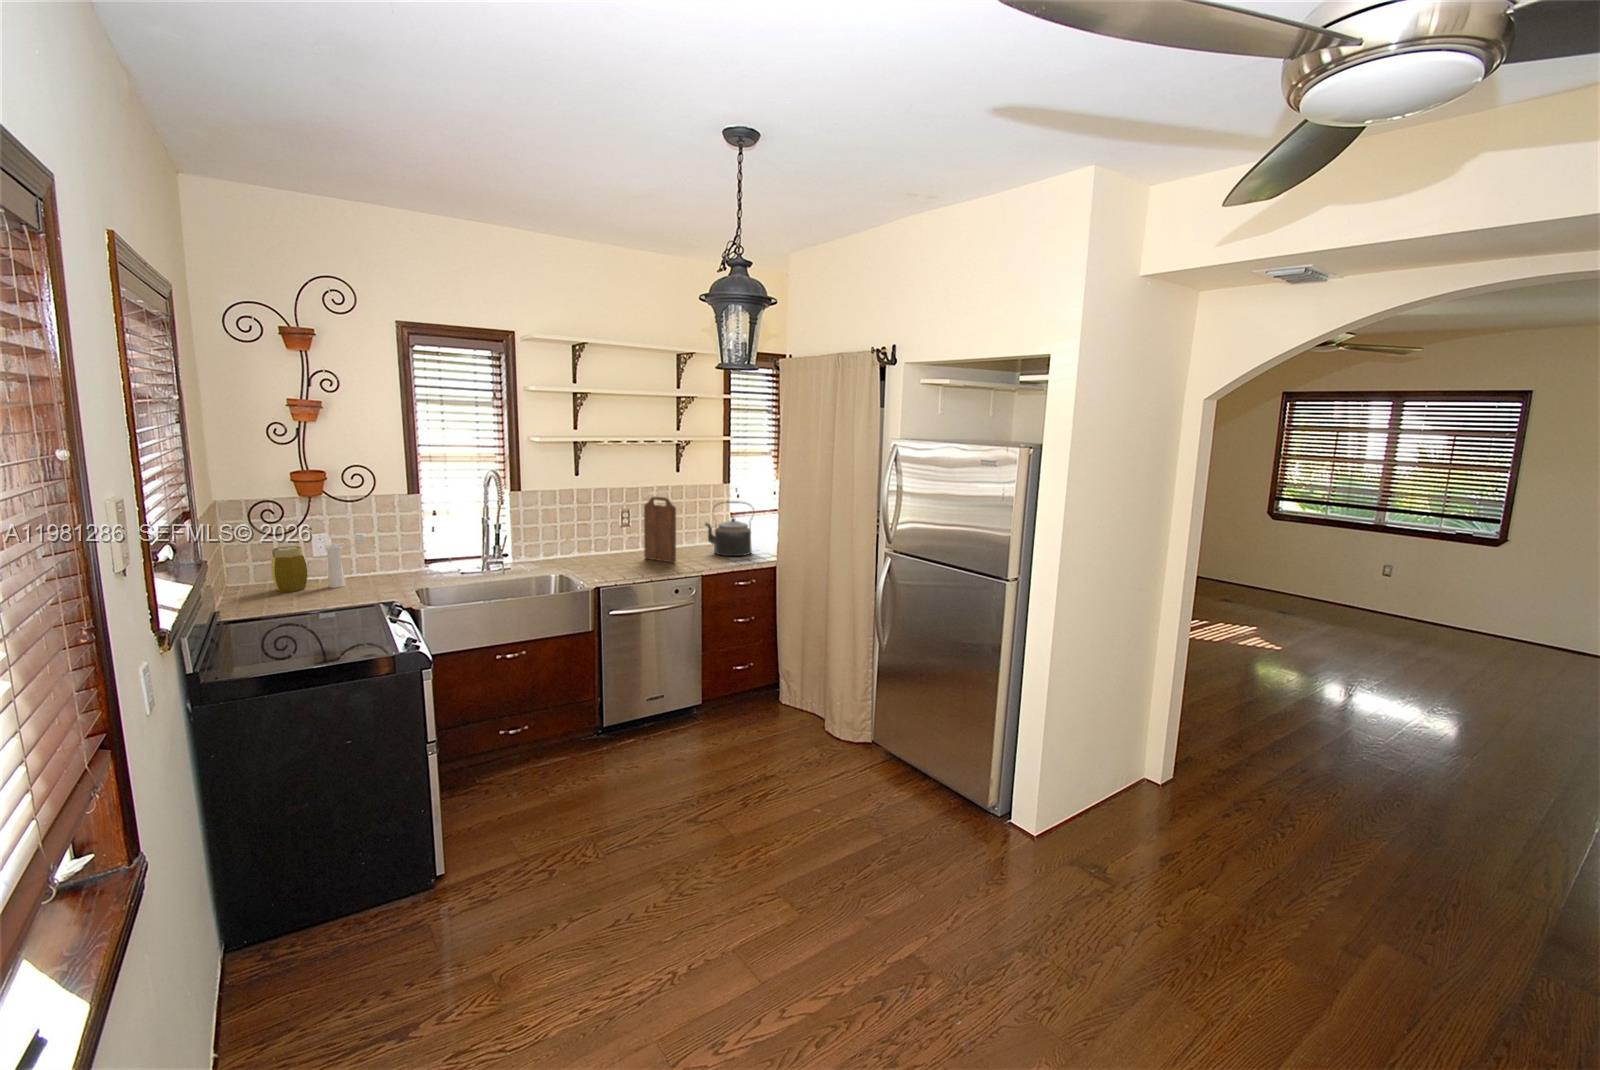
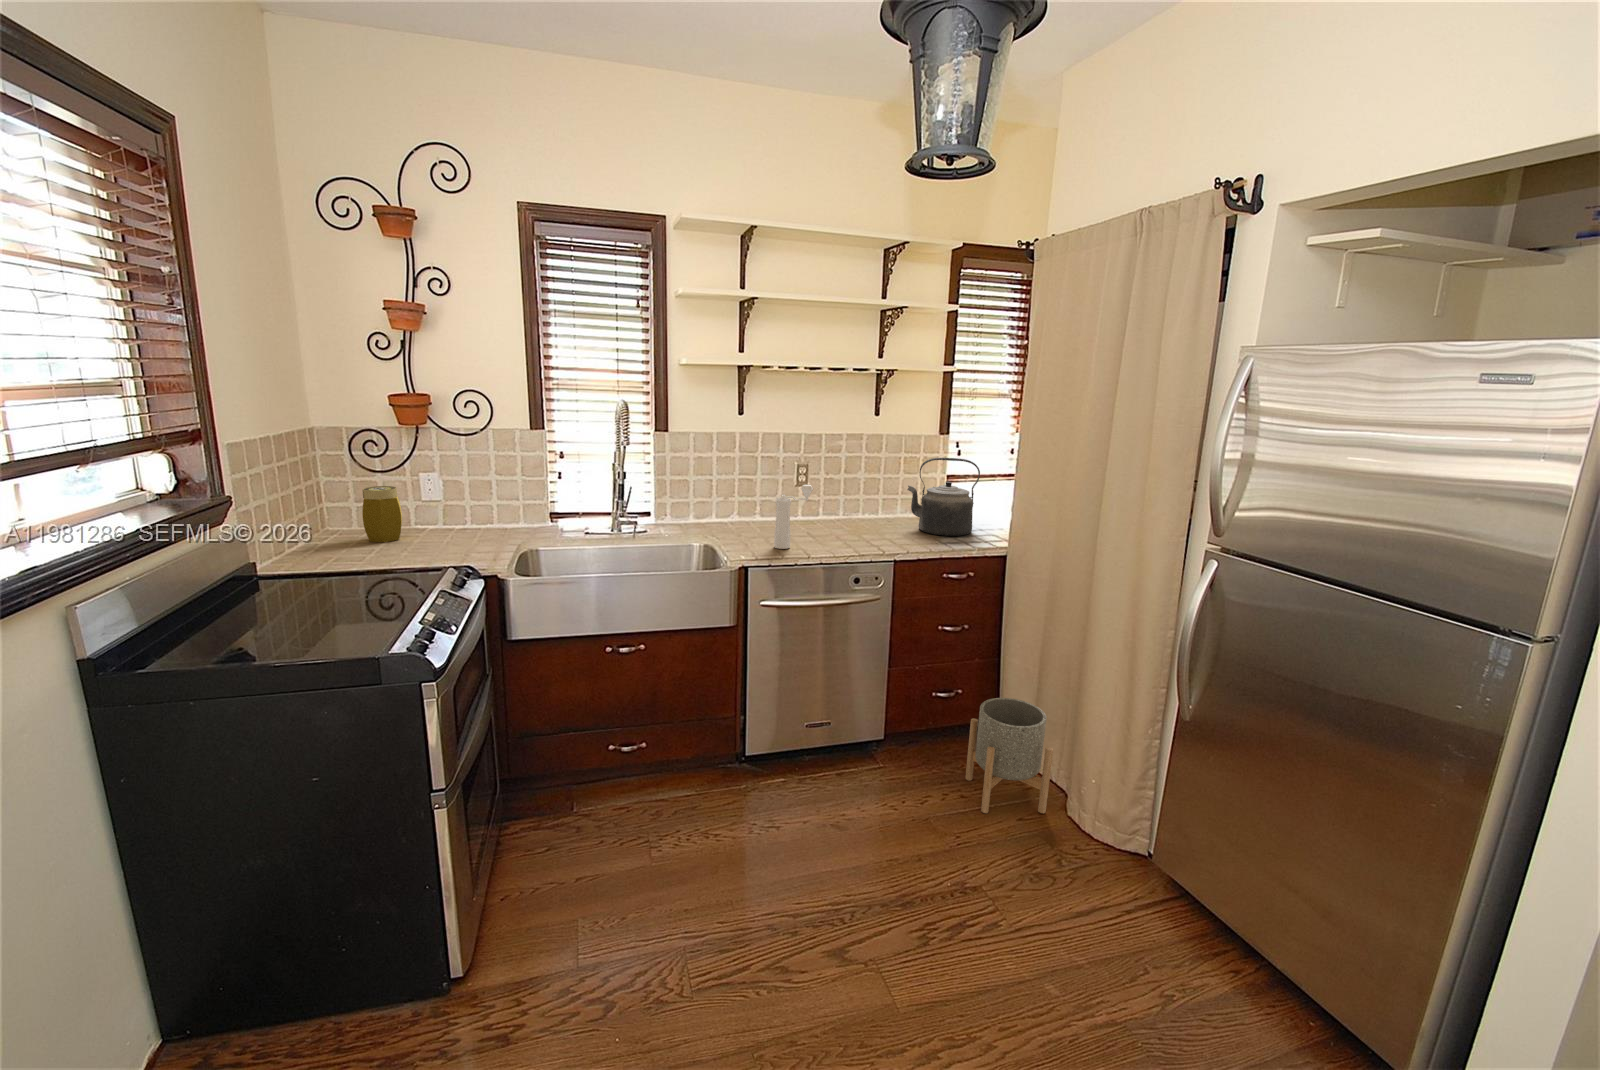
cutting board: present [644,497,676,562] -> none [822,446,866,539]
pepper mill: present [325,533,366,588] -> present [774,485,813,549]
planter: none [760,662,815,739] -> present [966,698,1053,813]

